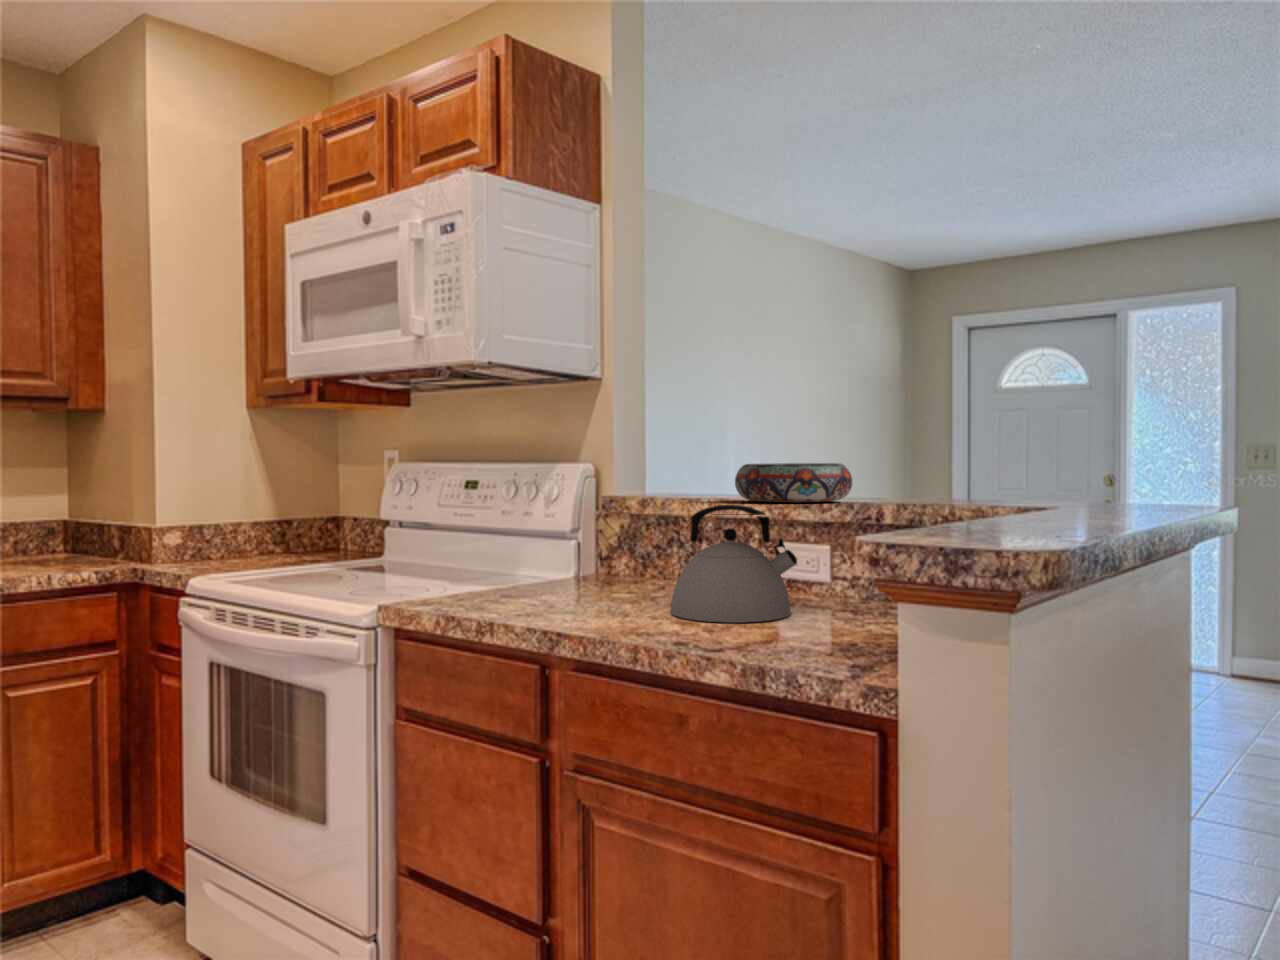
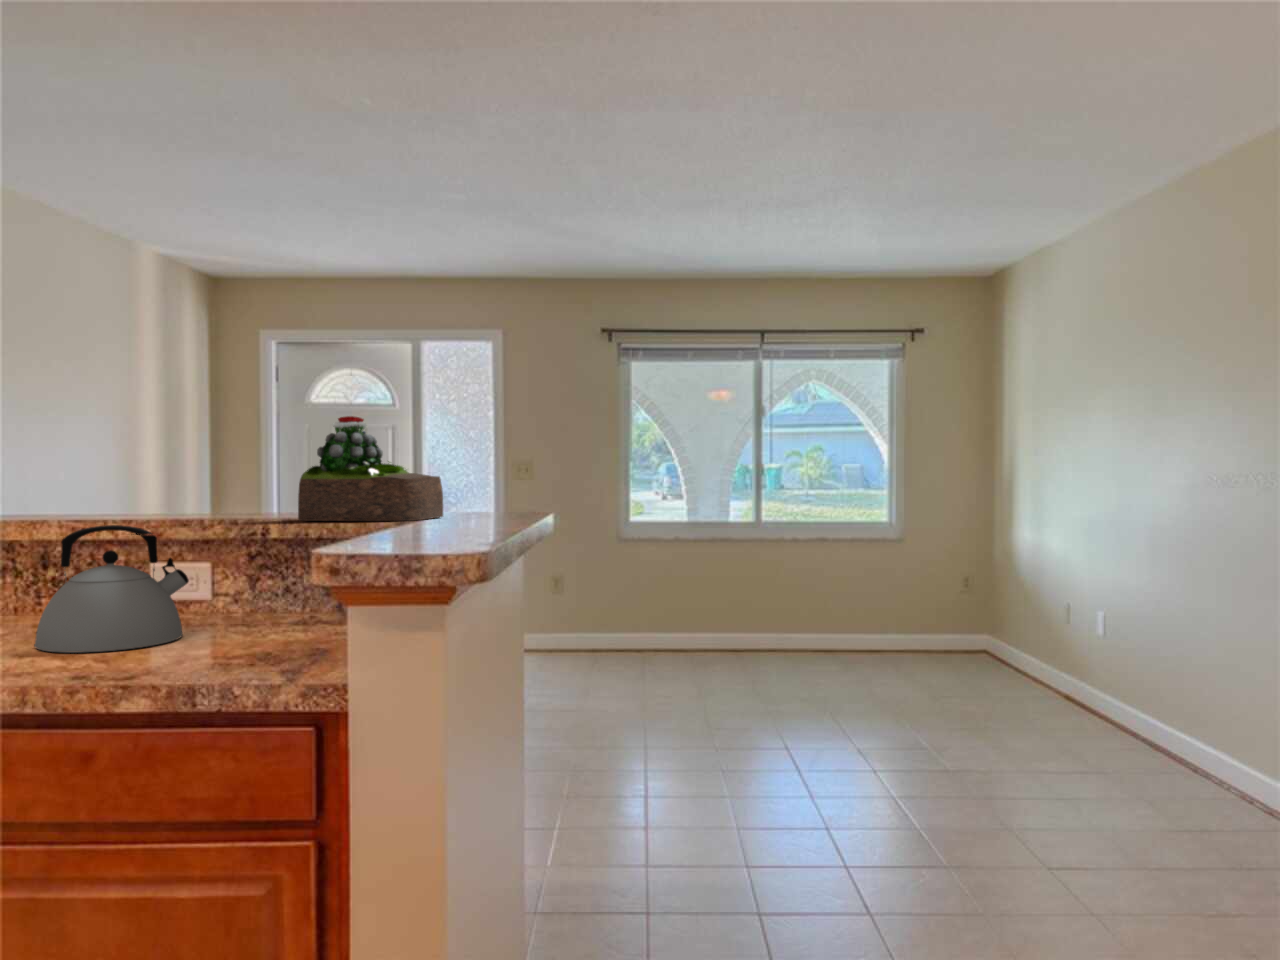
succulent plant: none [922,394,1091,511] -> present [298,416,443,521]
decorative bowl: present [735,463,852,503] -> none [75,479,214,521]

